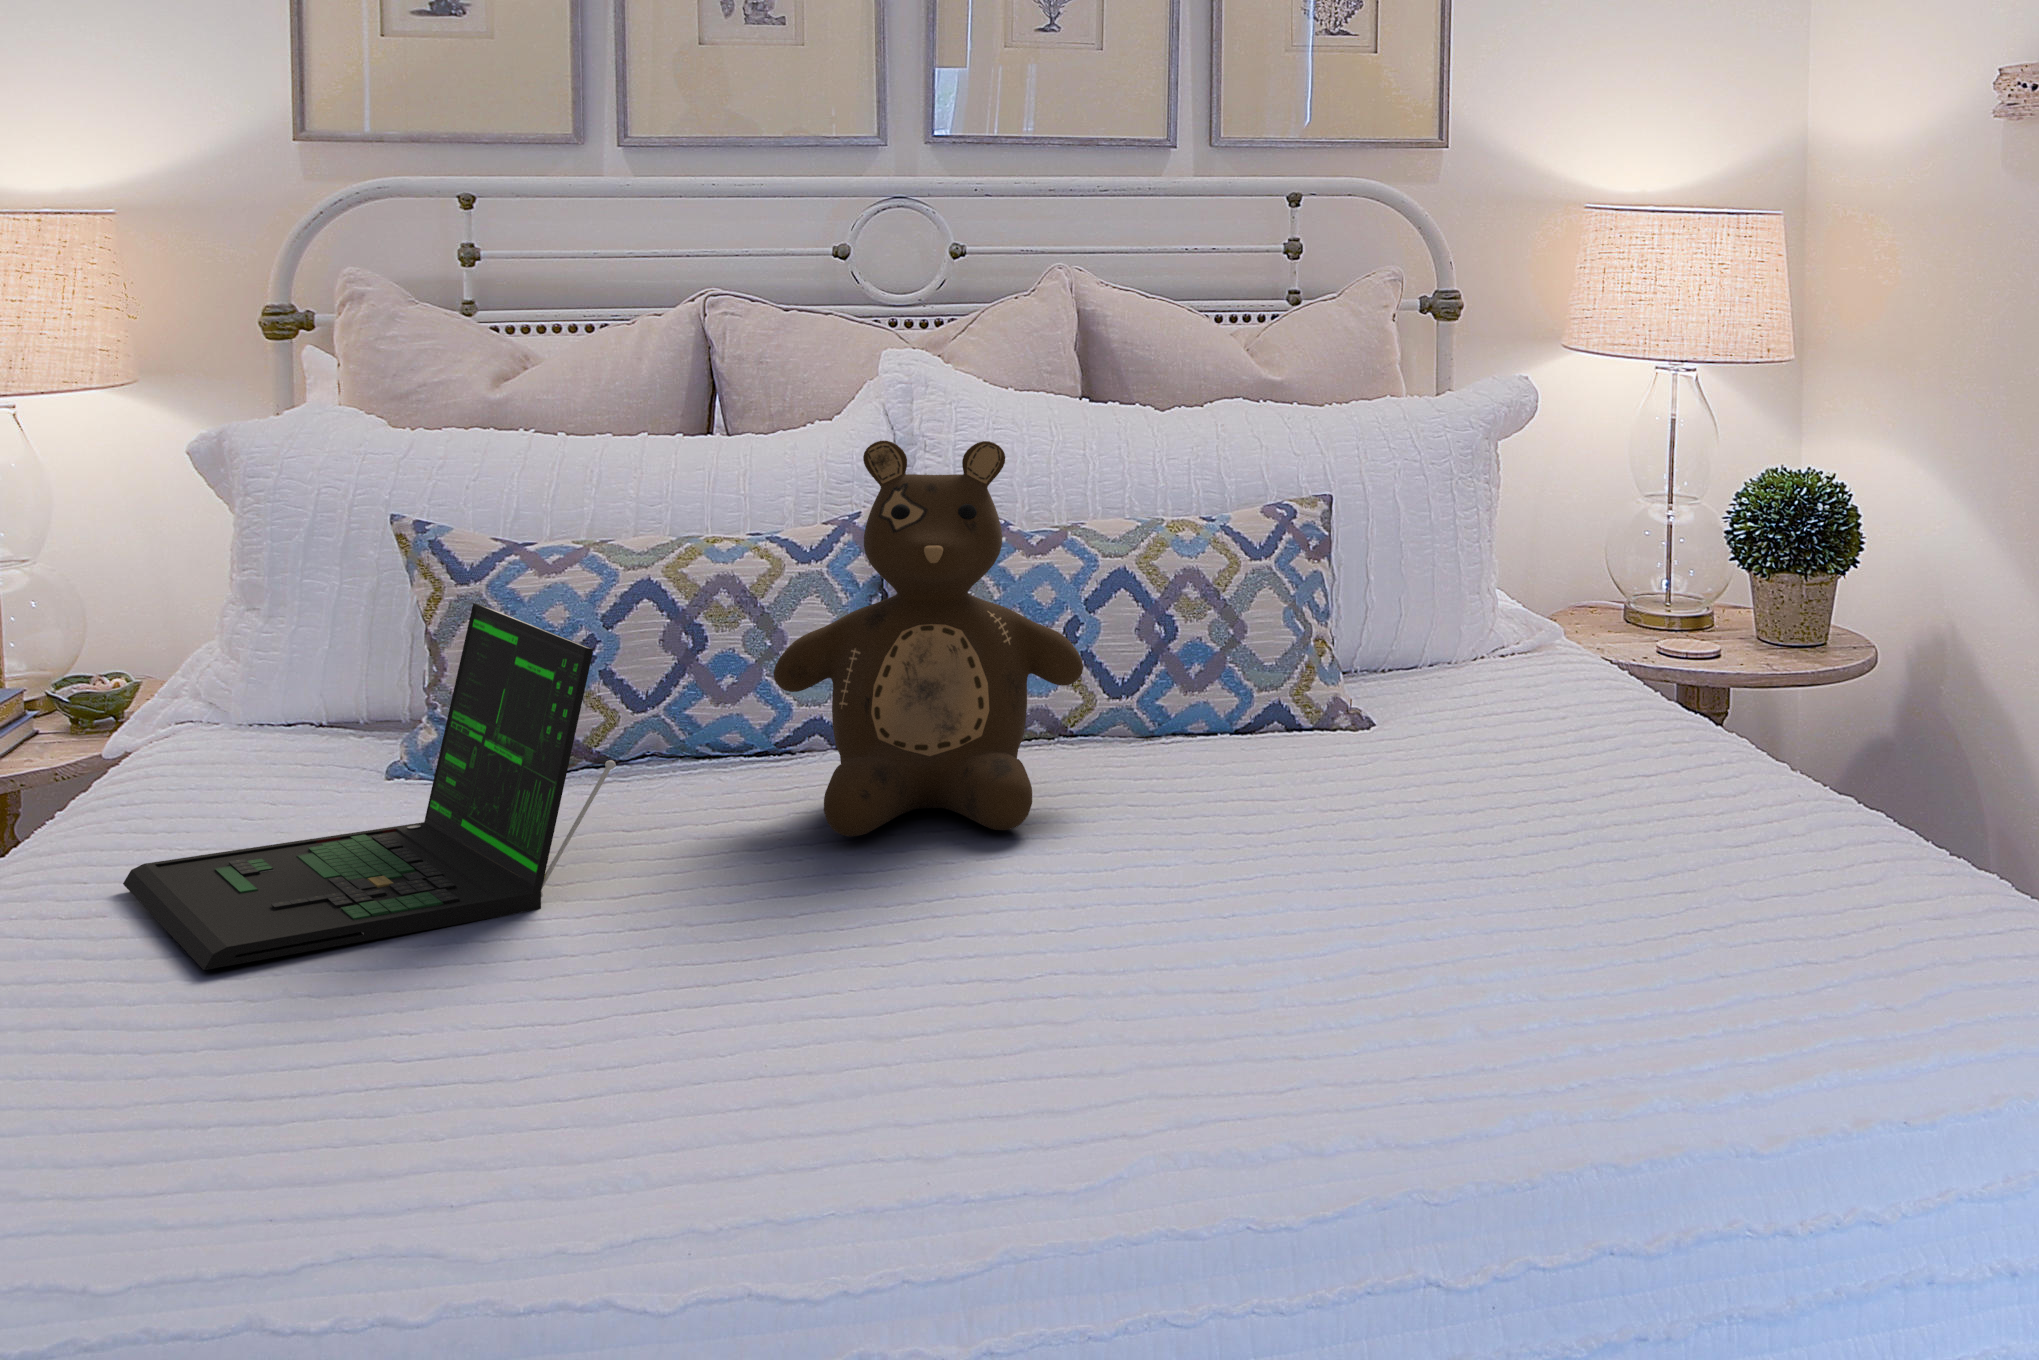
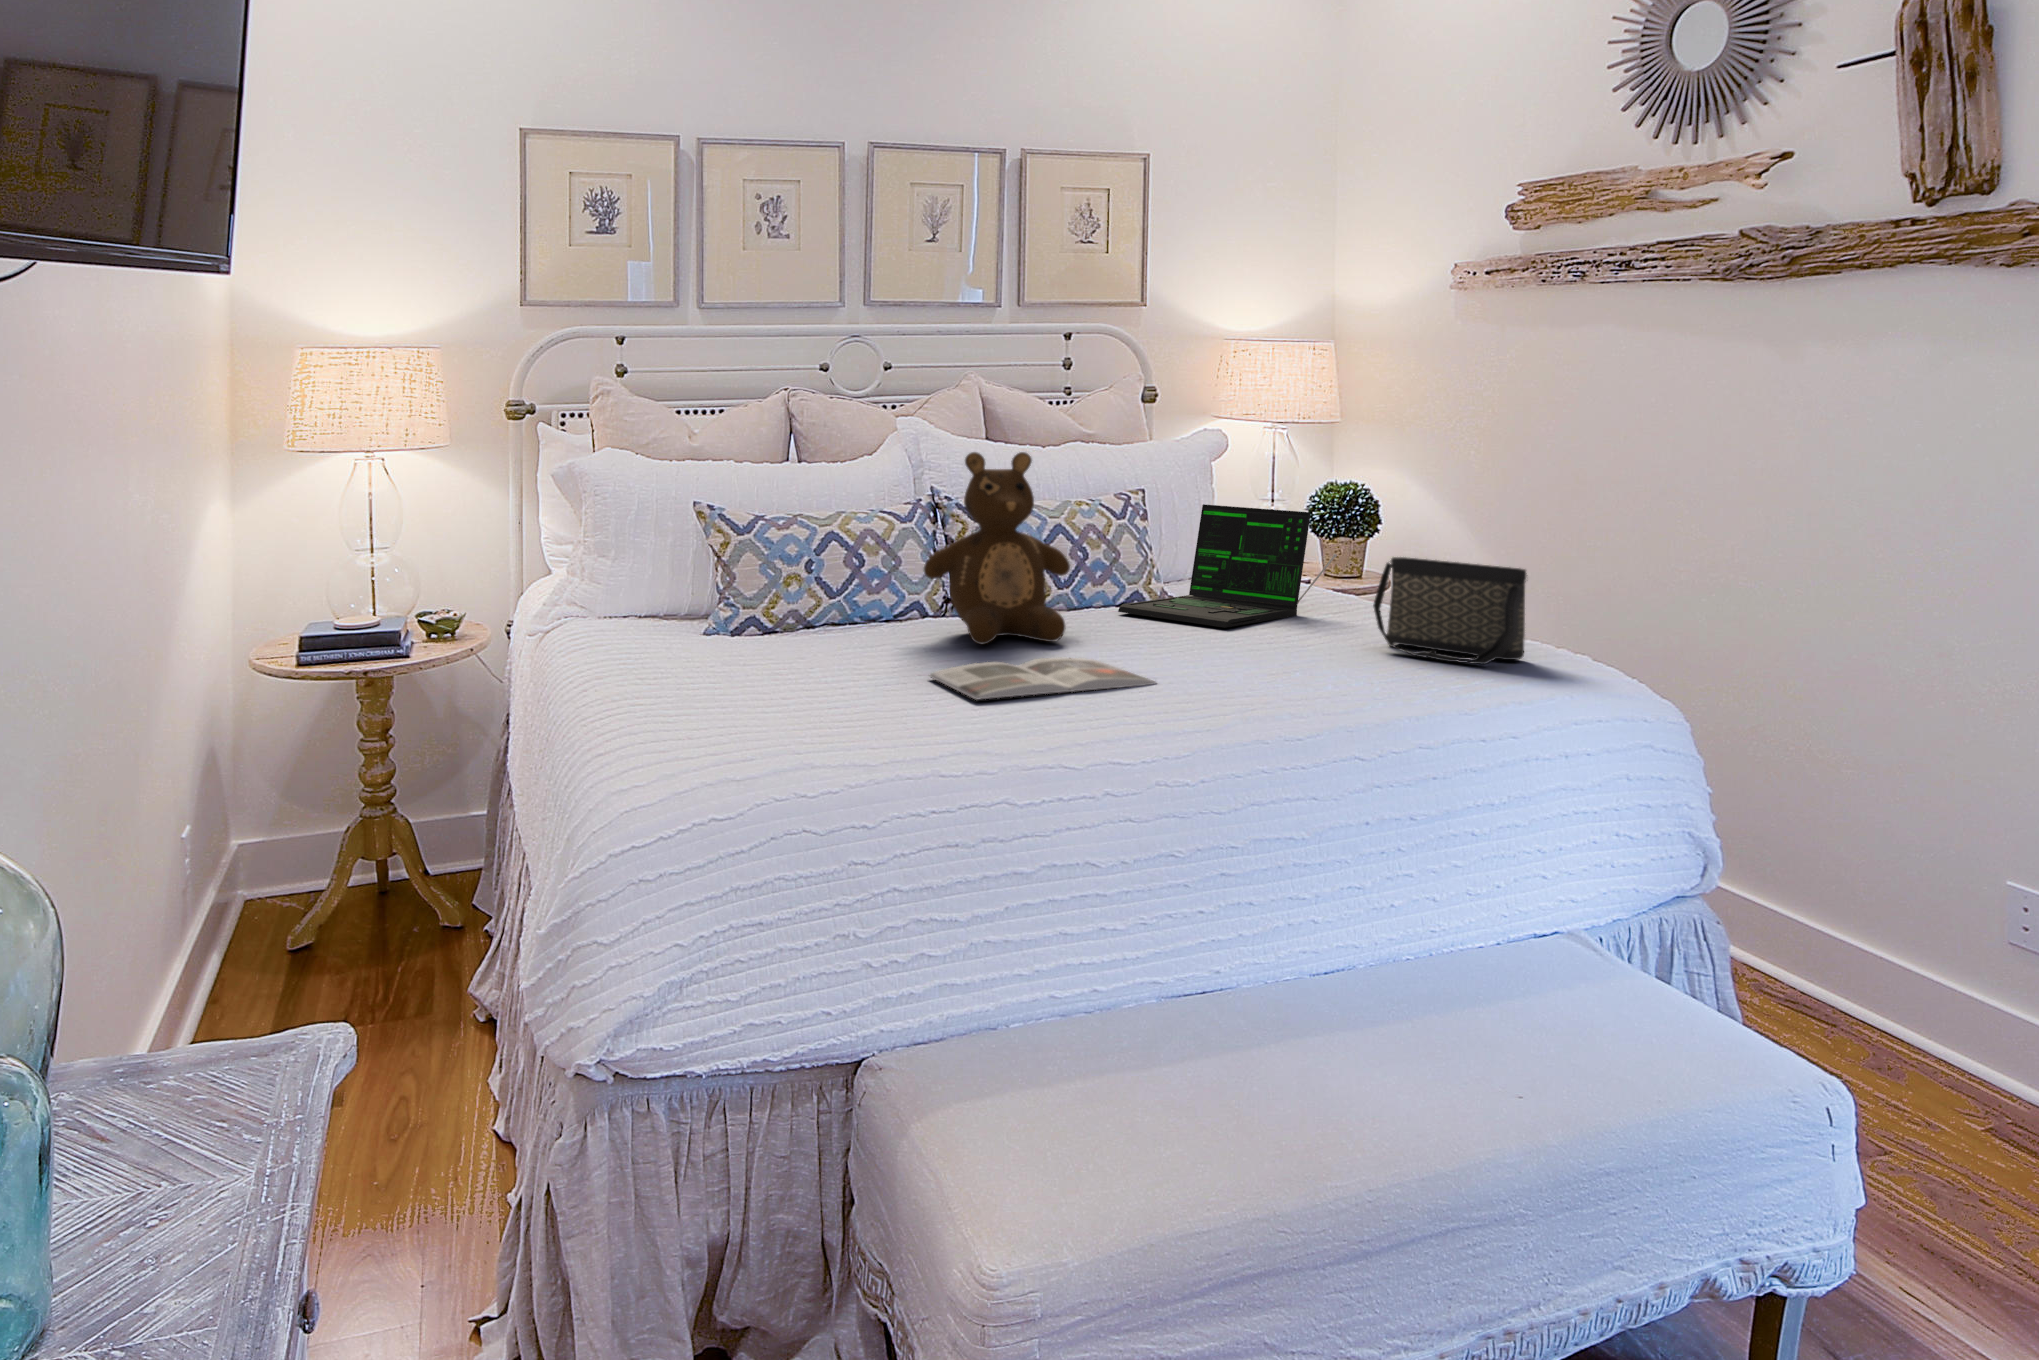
laptop: present [123,603,616,970] -> present [1118,504,1337,628]
handbag: none [1636,677,1925,930] -> present [1373,557,1527,664]
magazine: none [634,888,1102,1023] -> present [929,657,1156,699]

